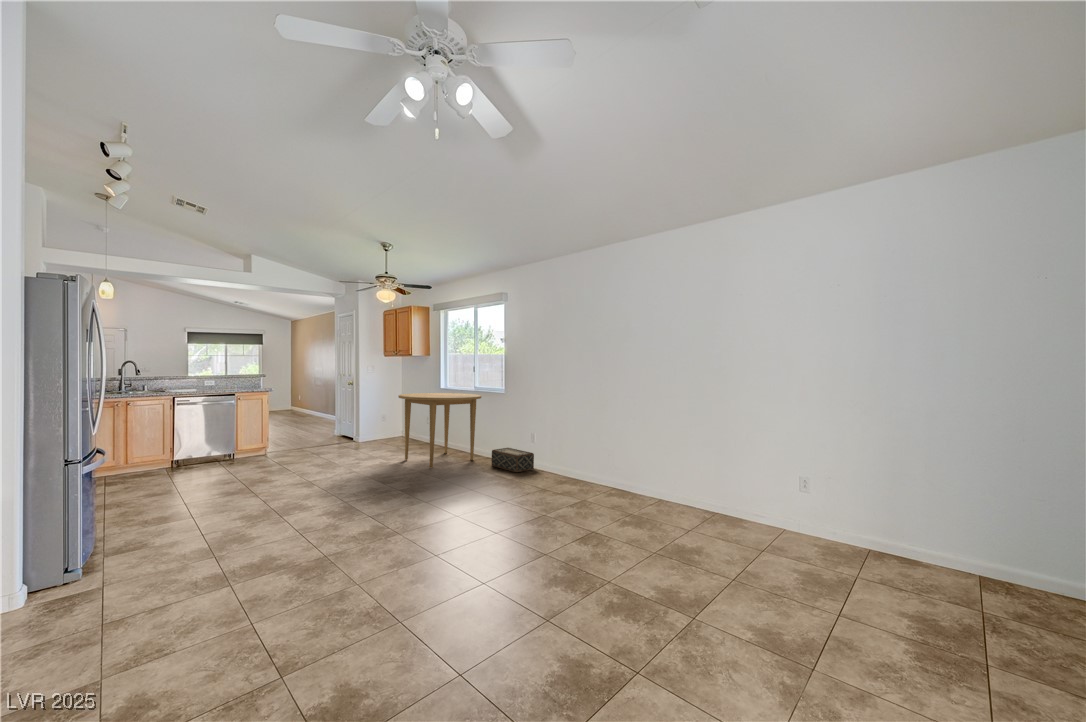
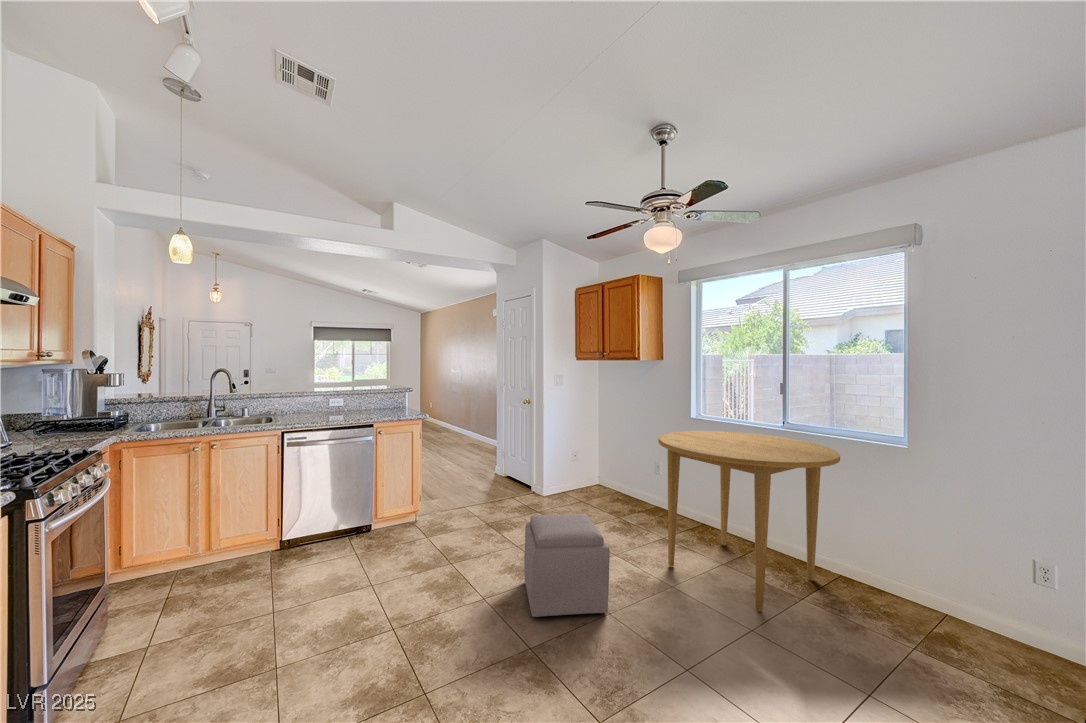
ottoman: none [316,432,359,474] -> present [524,514,610,617]
woven basket: present [492,448,534,472] -> none [897,570,1043,671]

